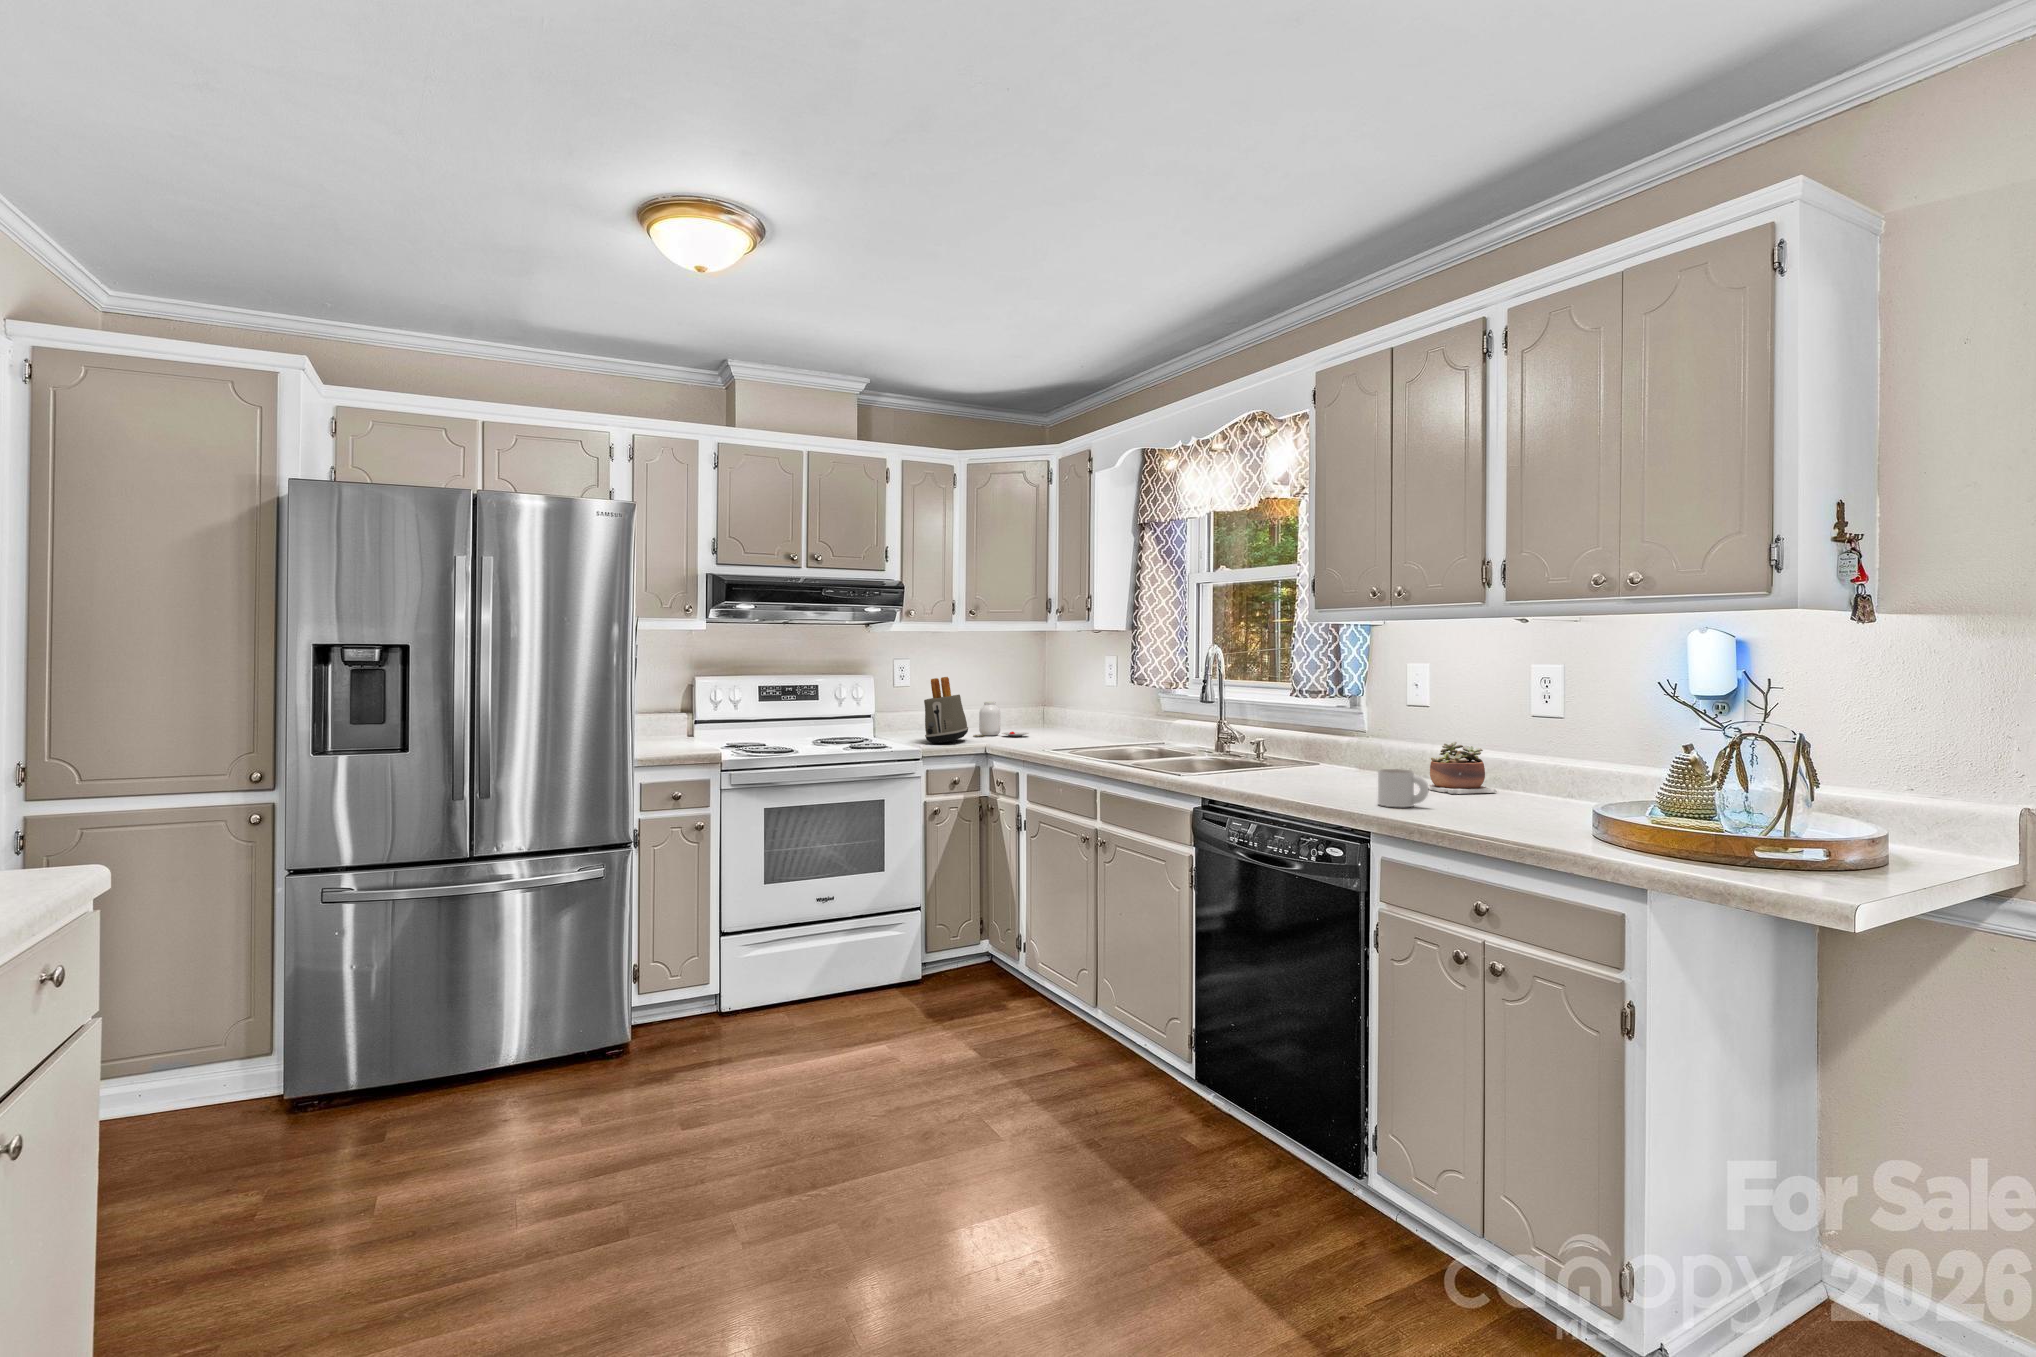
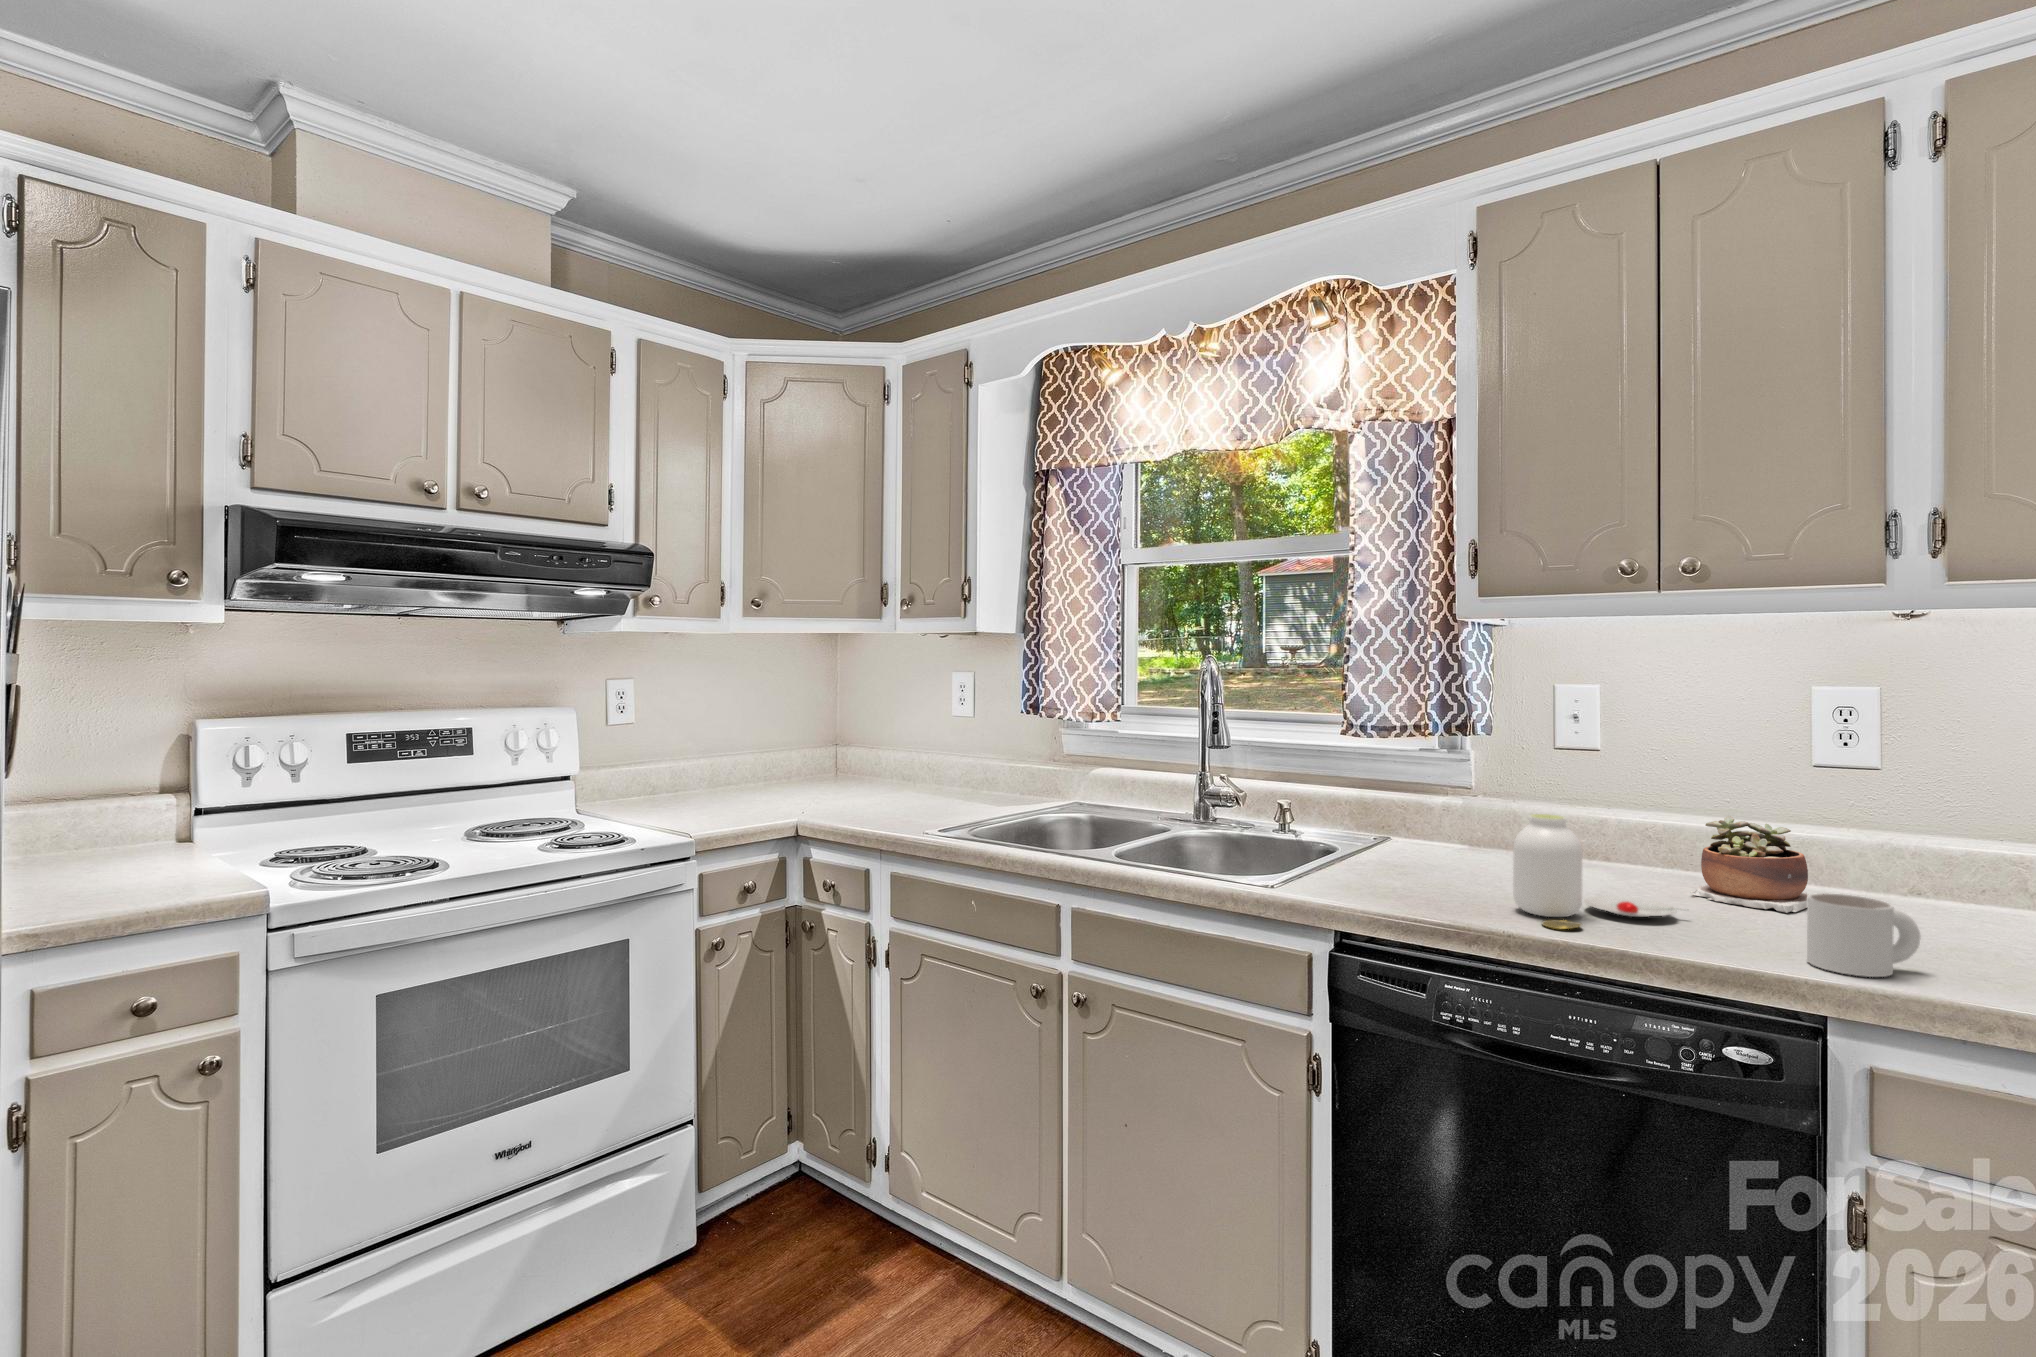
toaster: present [924,677,968,744] -> none [693,708,764,826]
jar: present [974,702,1029,736] -> present [1513,814,1677,929]

